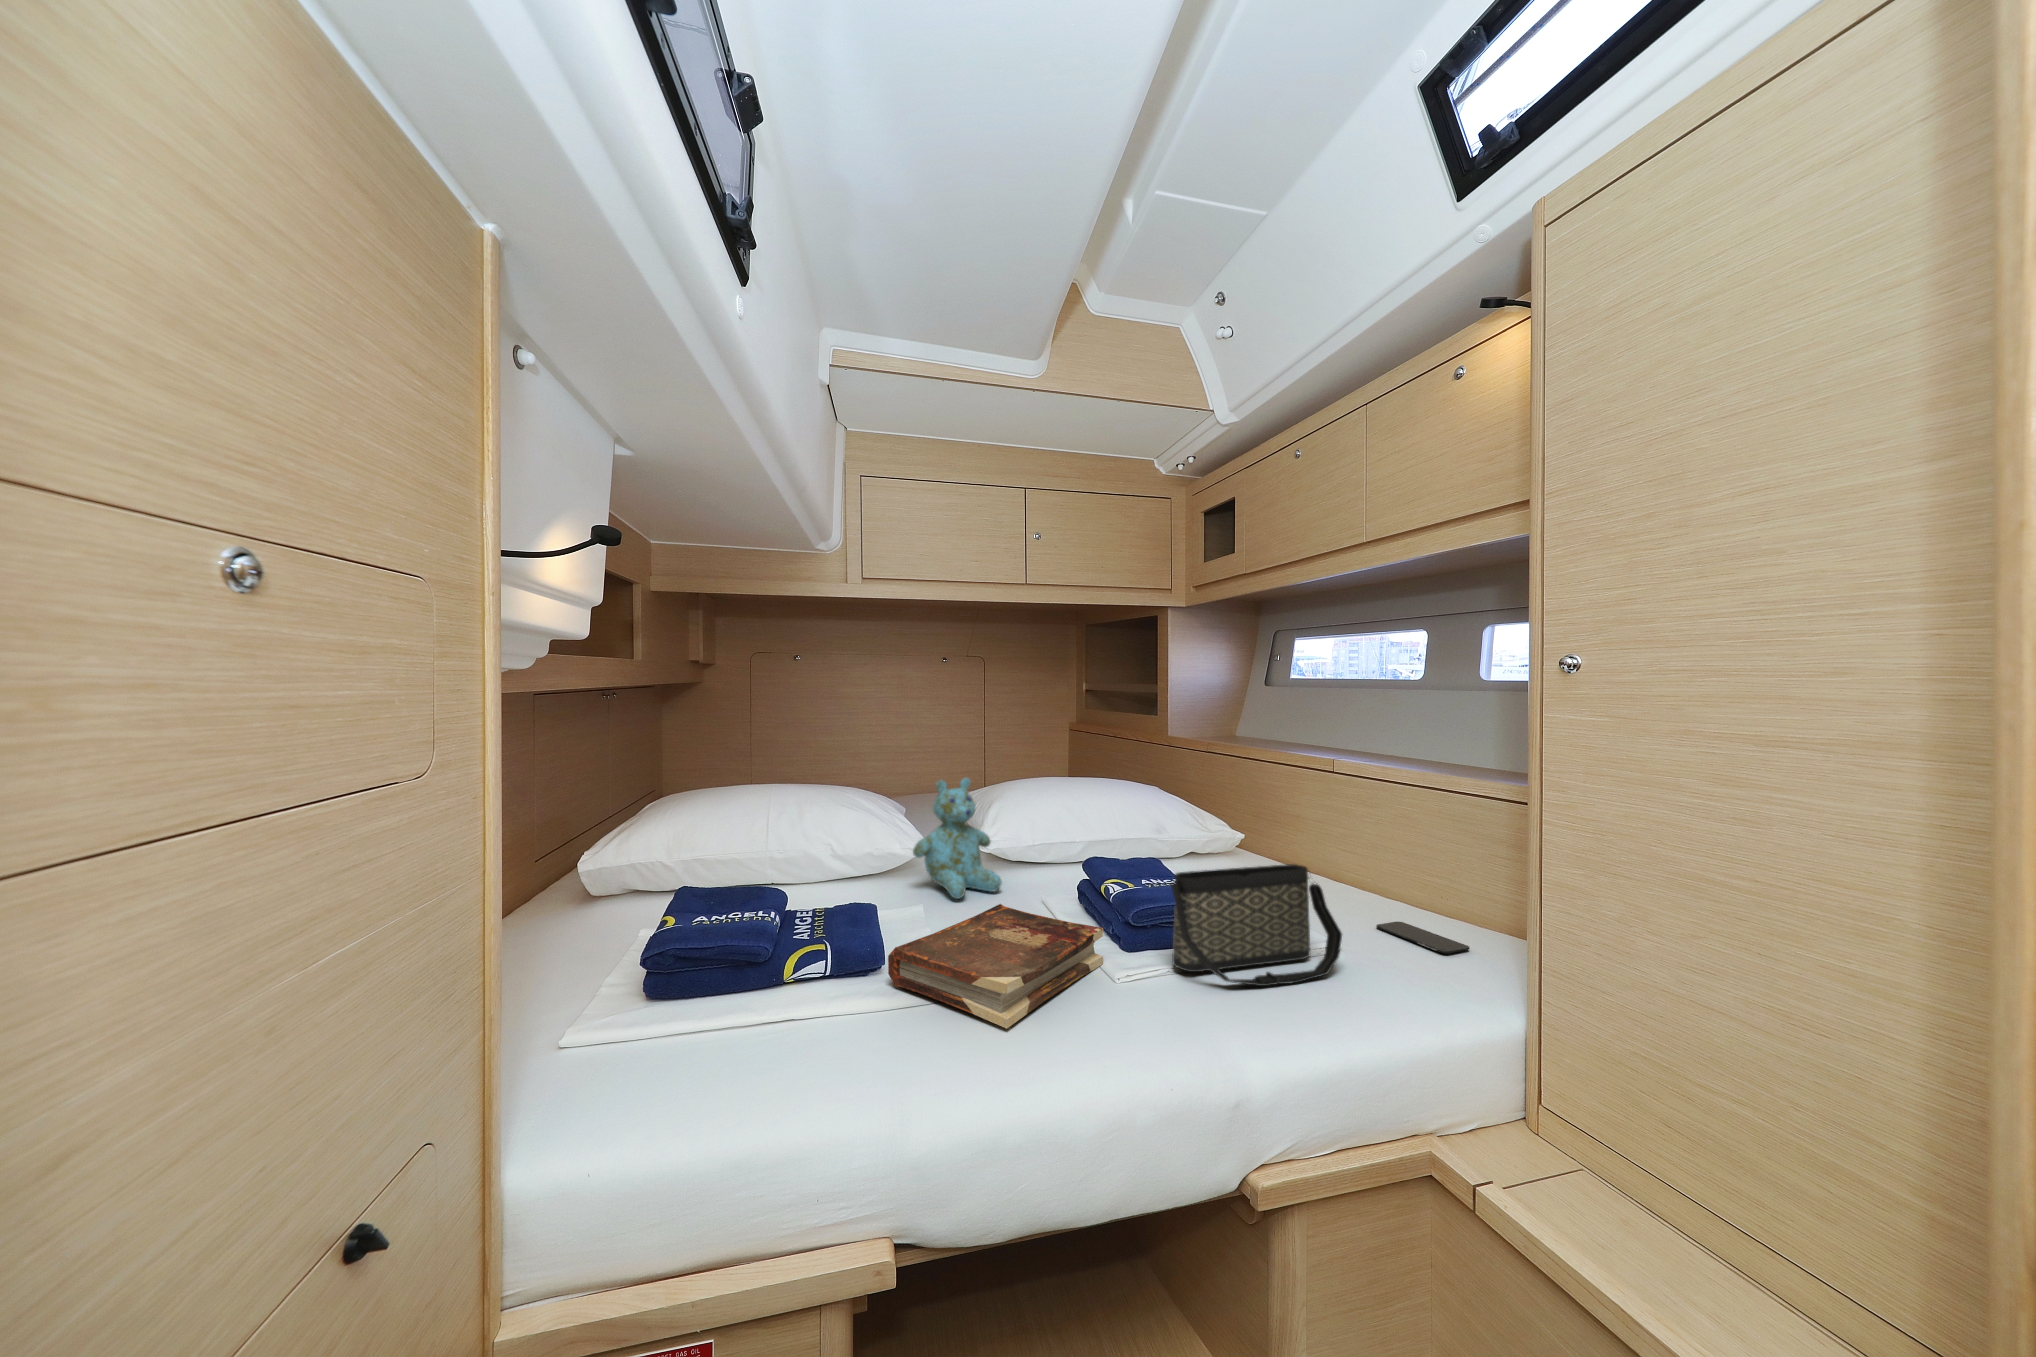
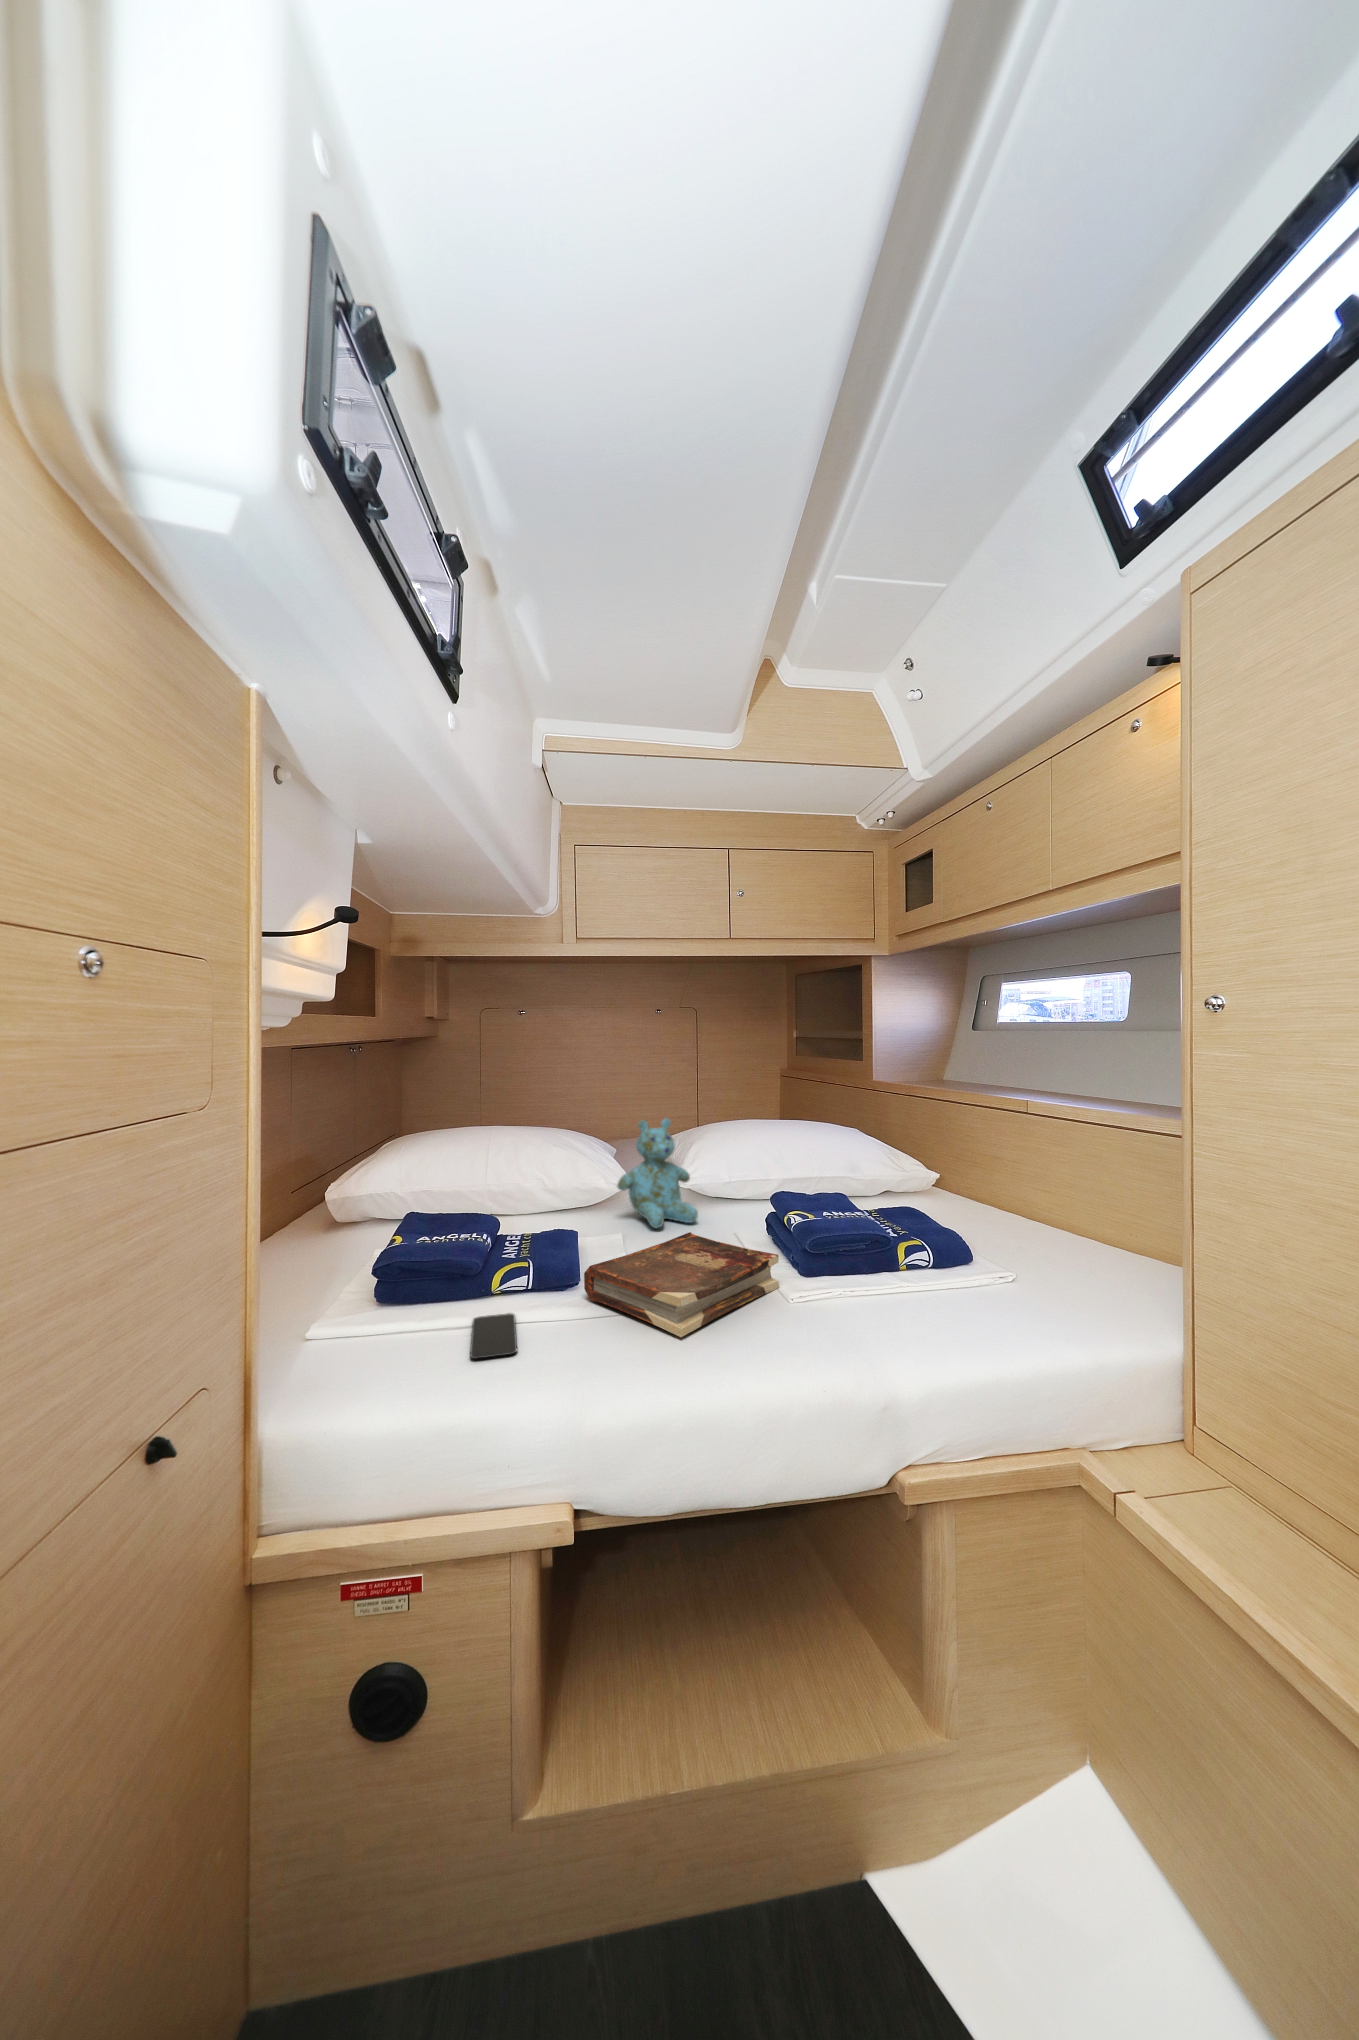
handbag: present [1171,864,1342,986] -> none [839,1200,1005,1311]
smartphone: present [1376,922,1470,954] -> present [470,1313,517,1359]

